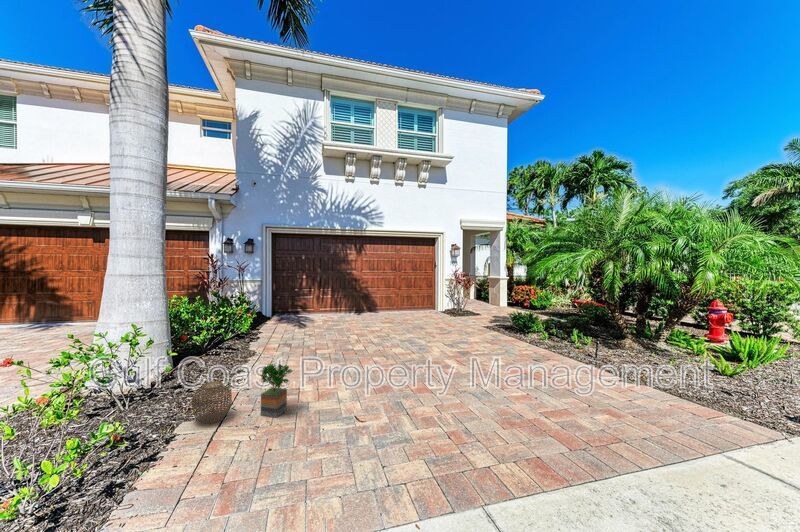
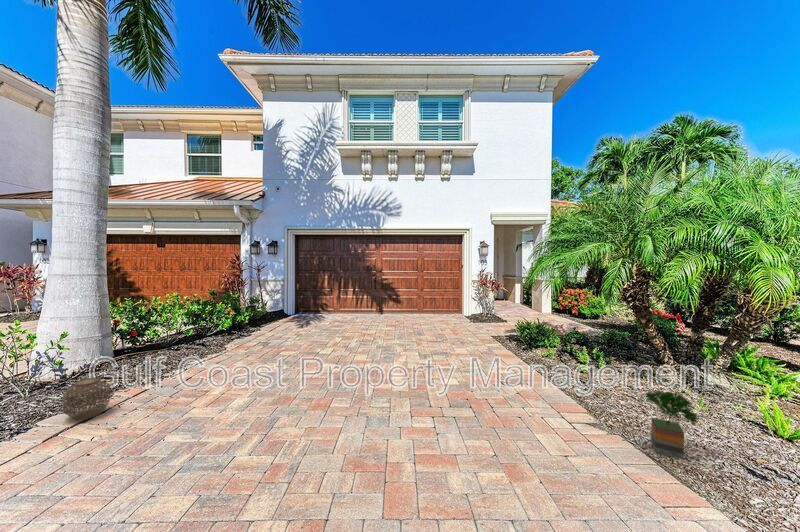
potted tree: present [261,364,292,418] -> present [645,391,697,459]

